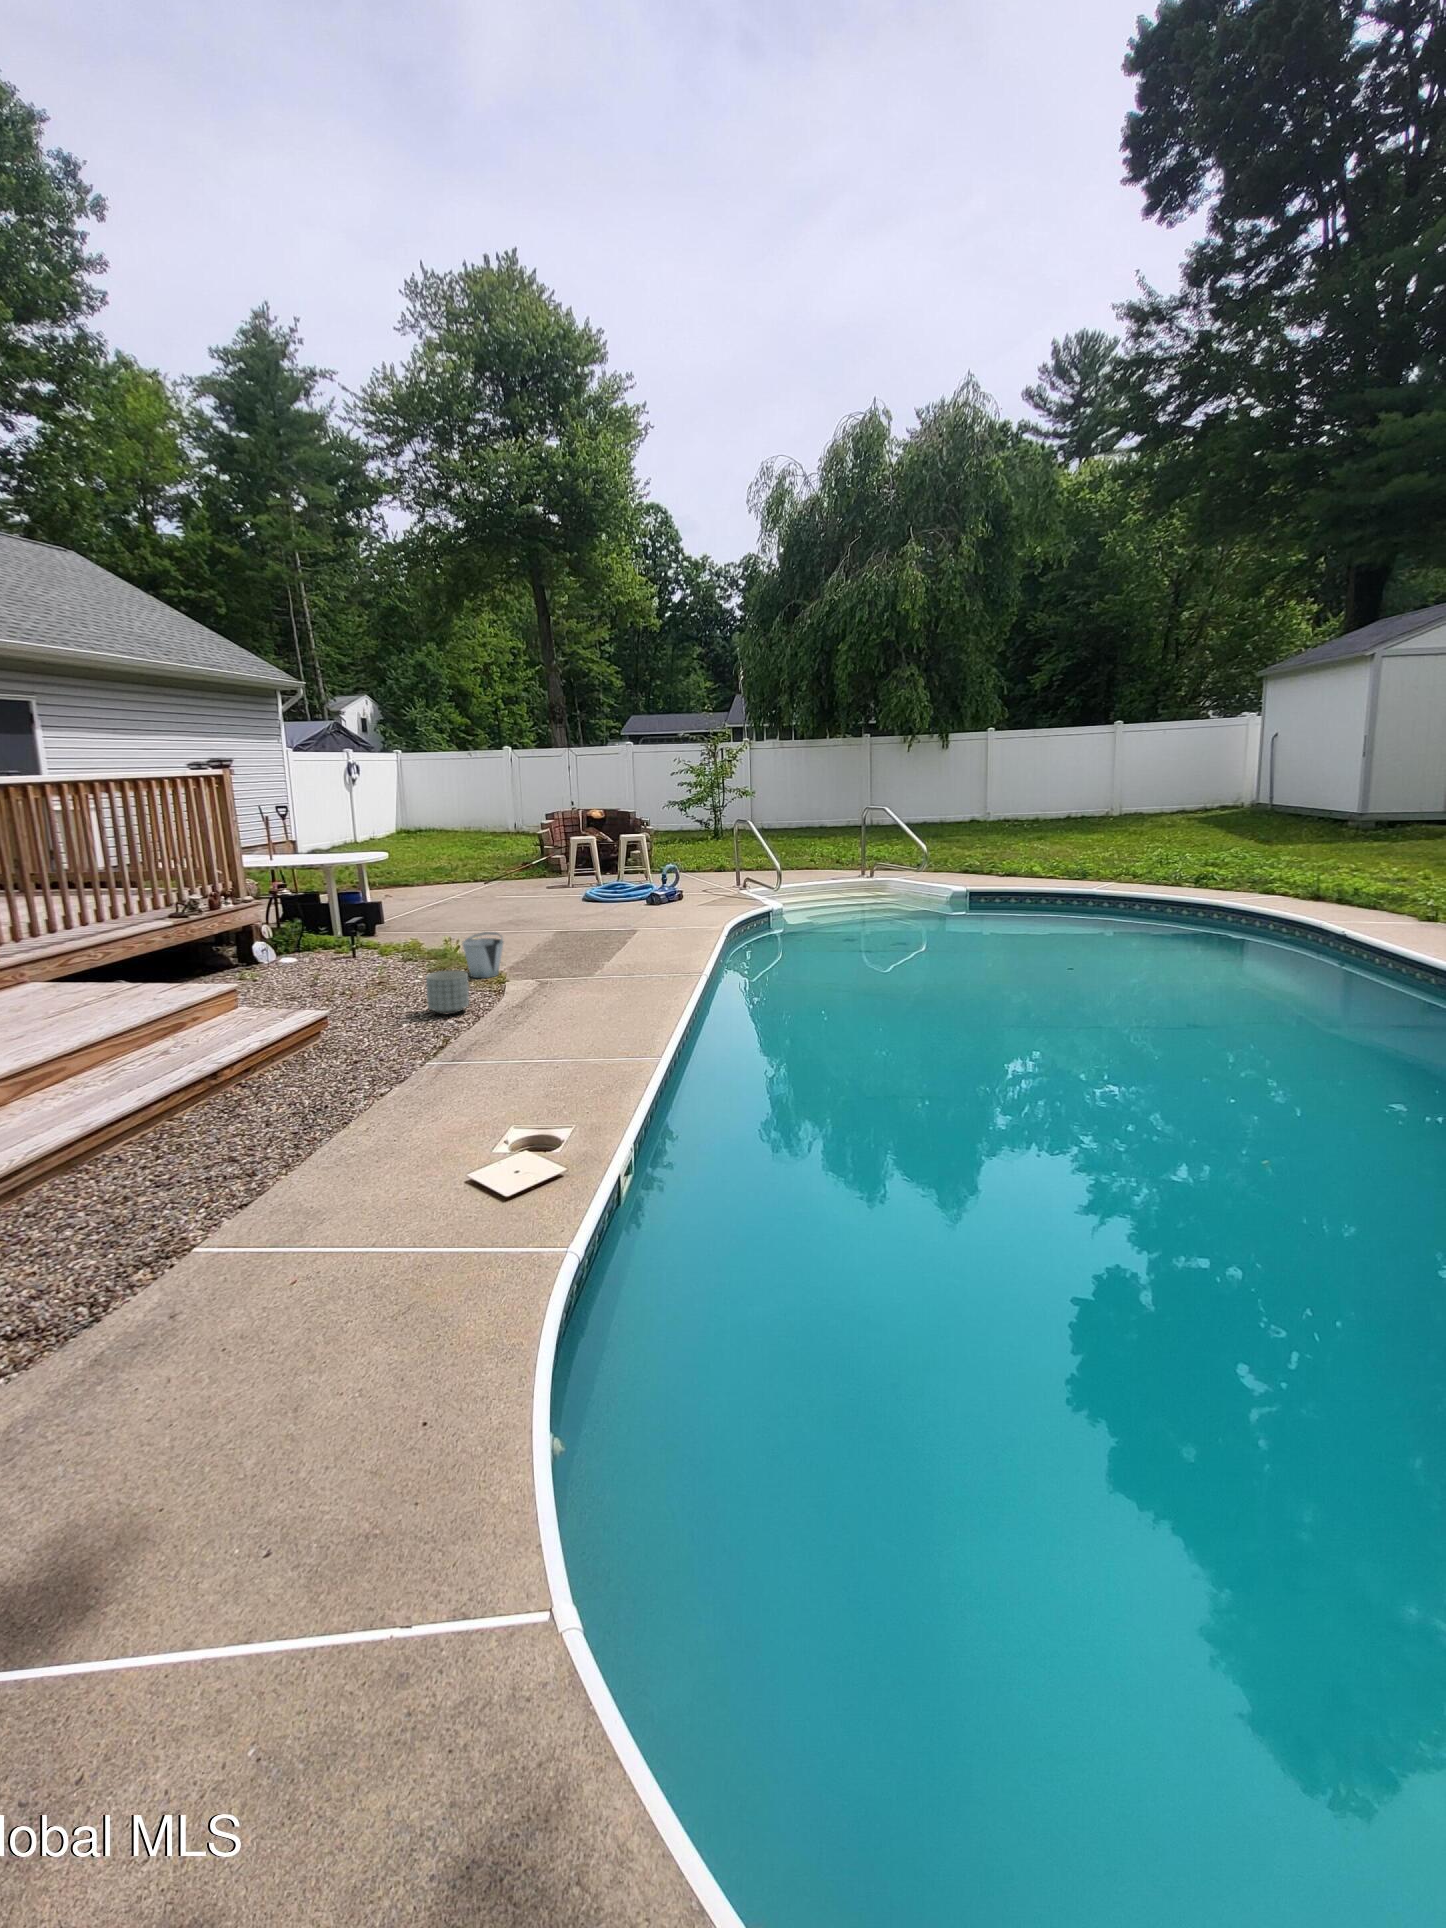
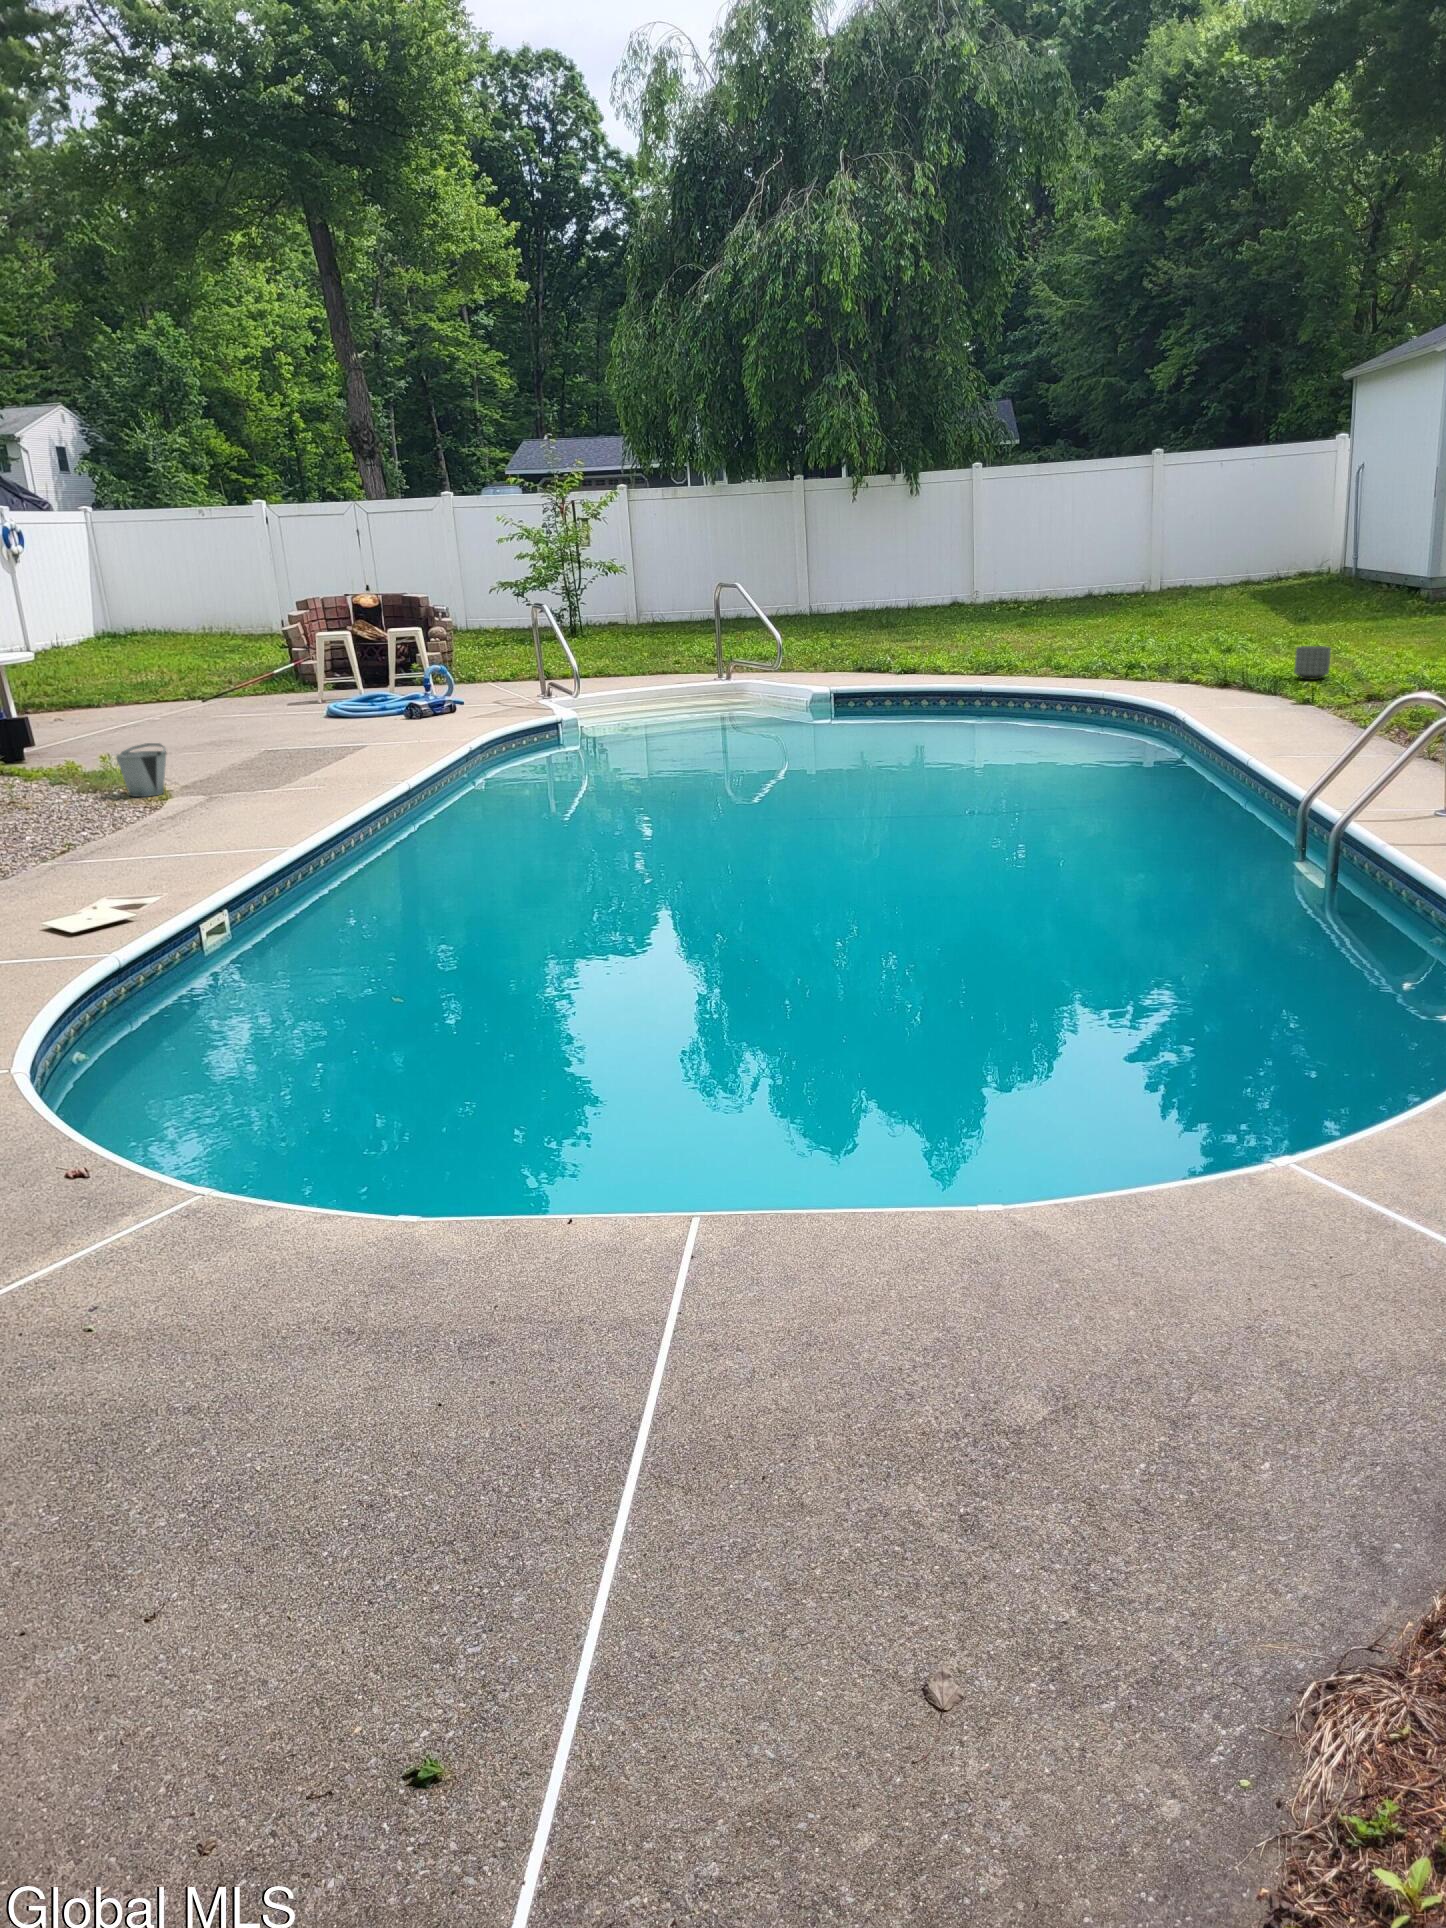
planter: present [426,971,469,1015] -> present [1294,646,1331,680]

